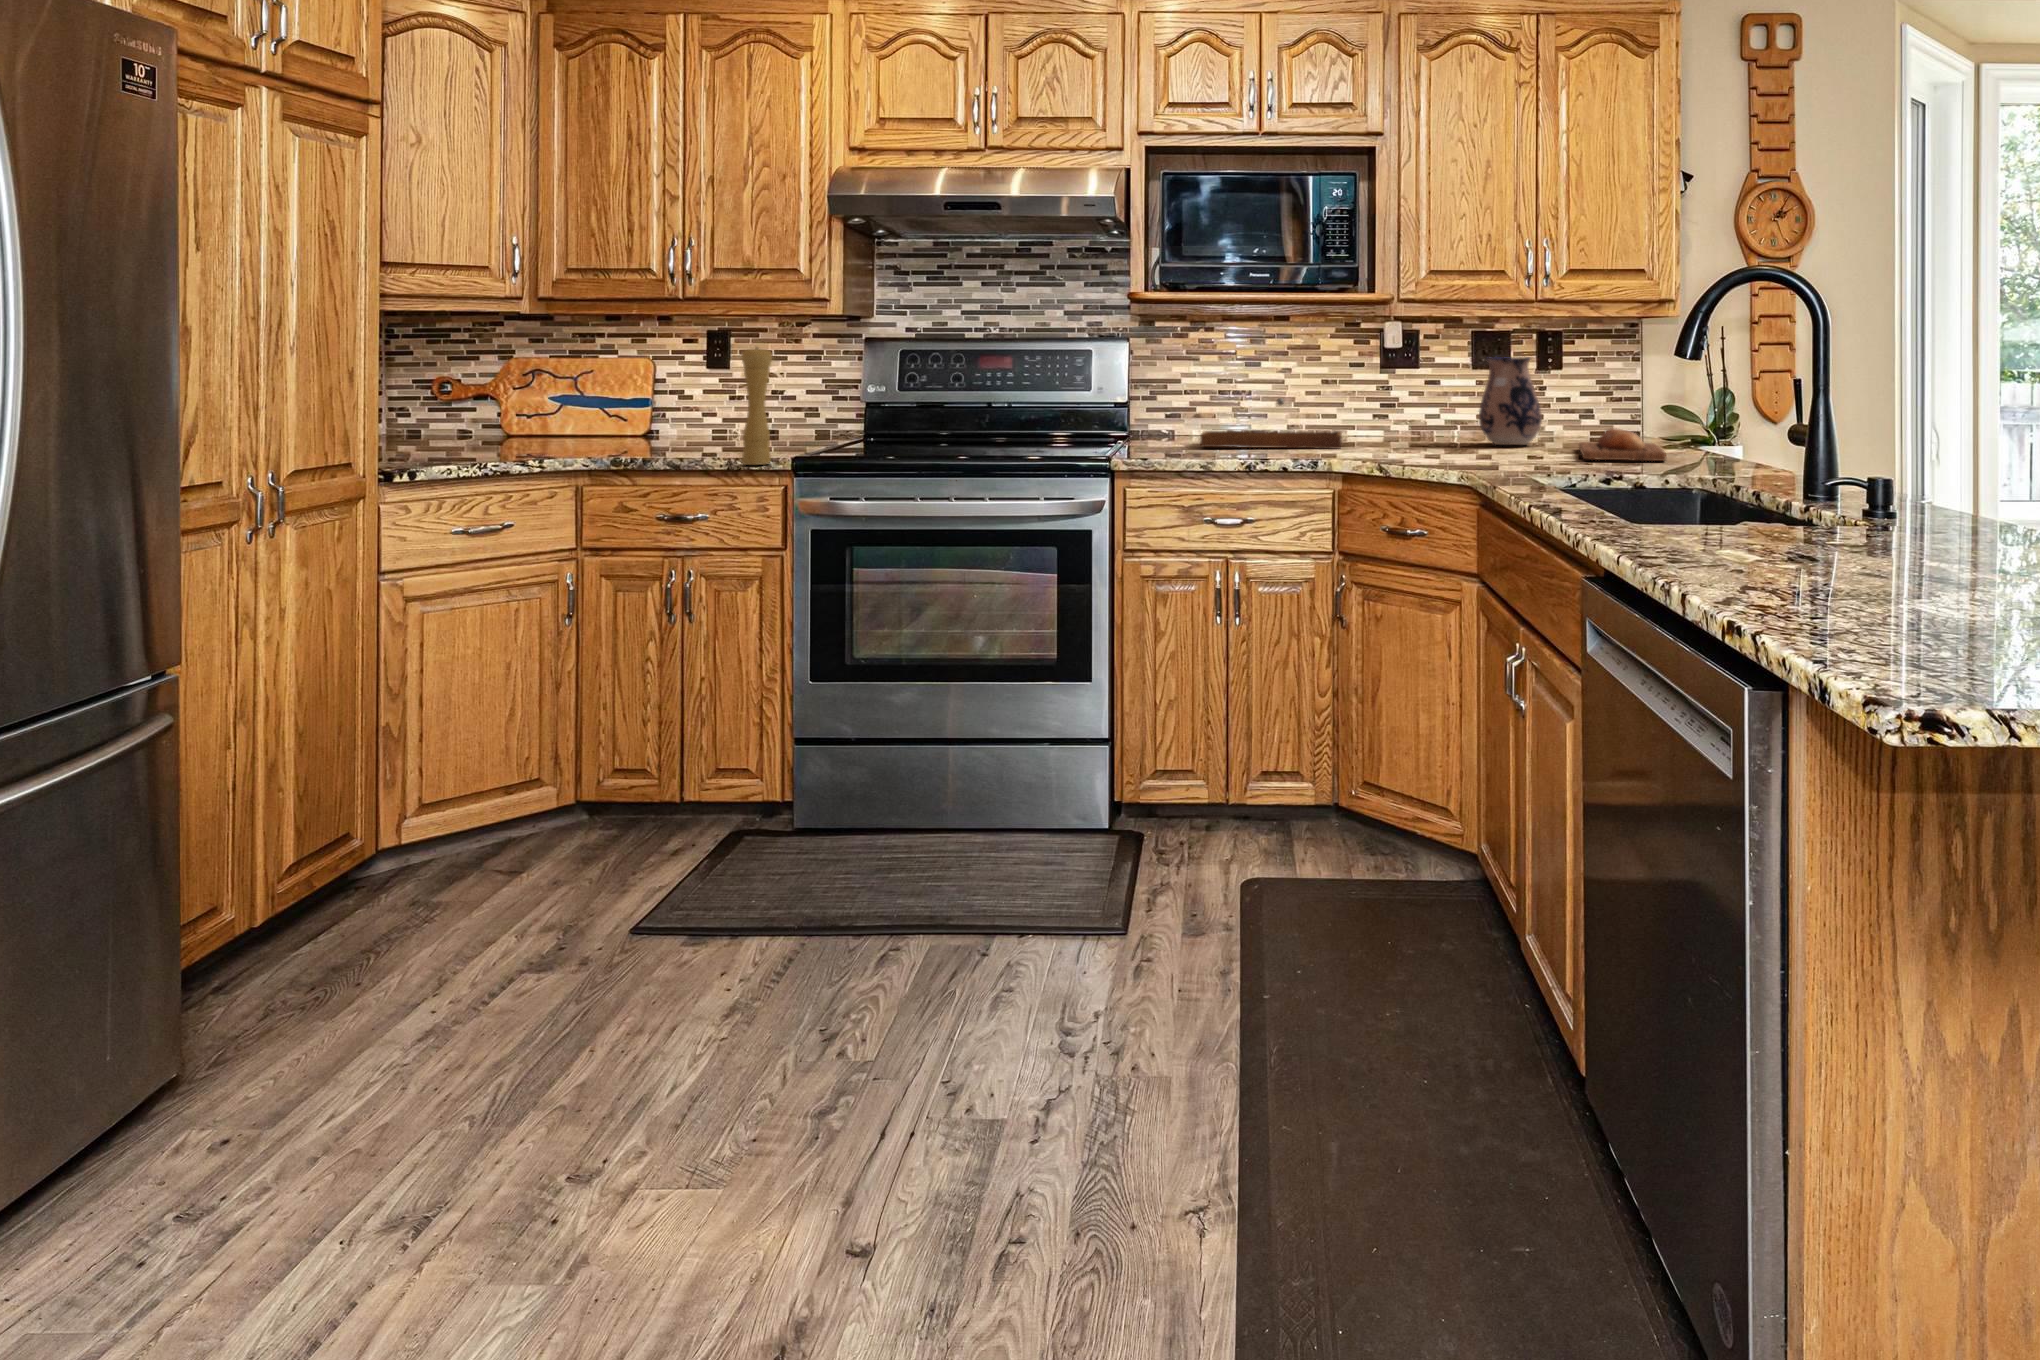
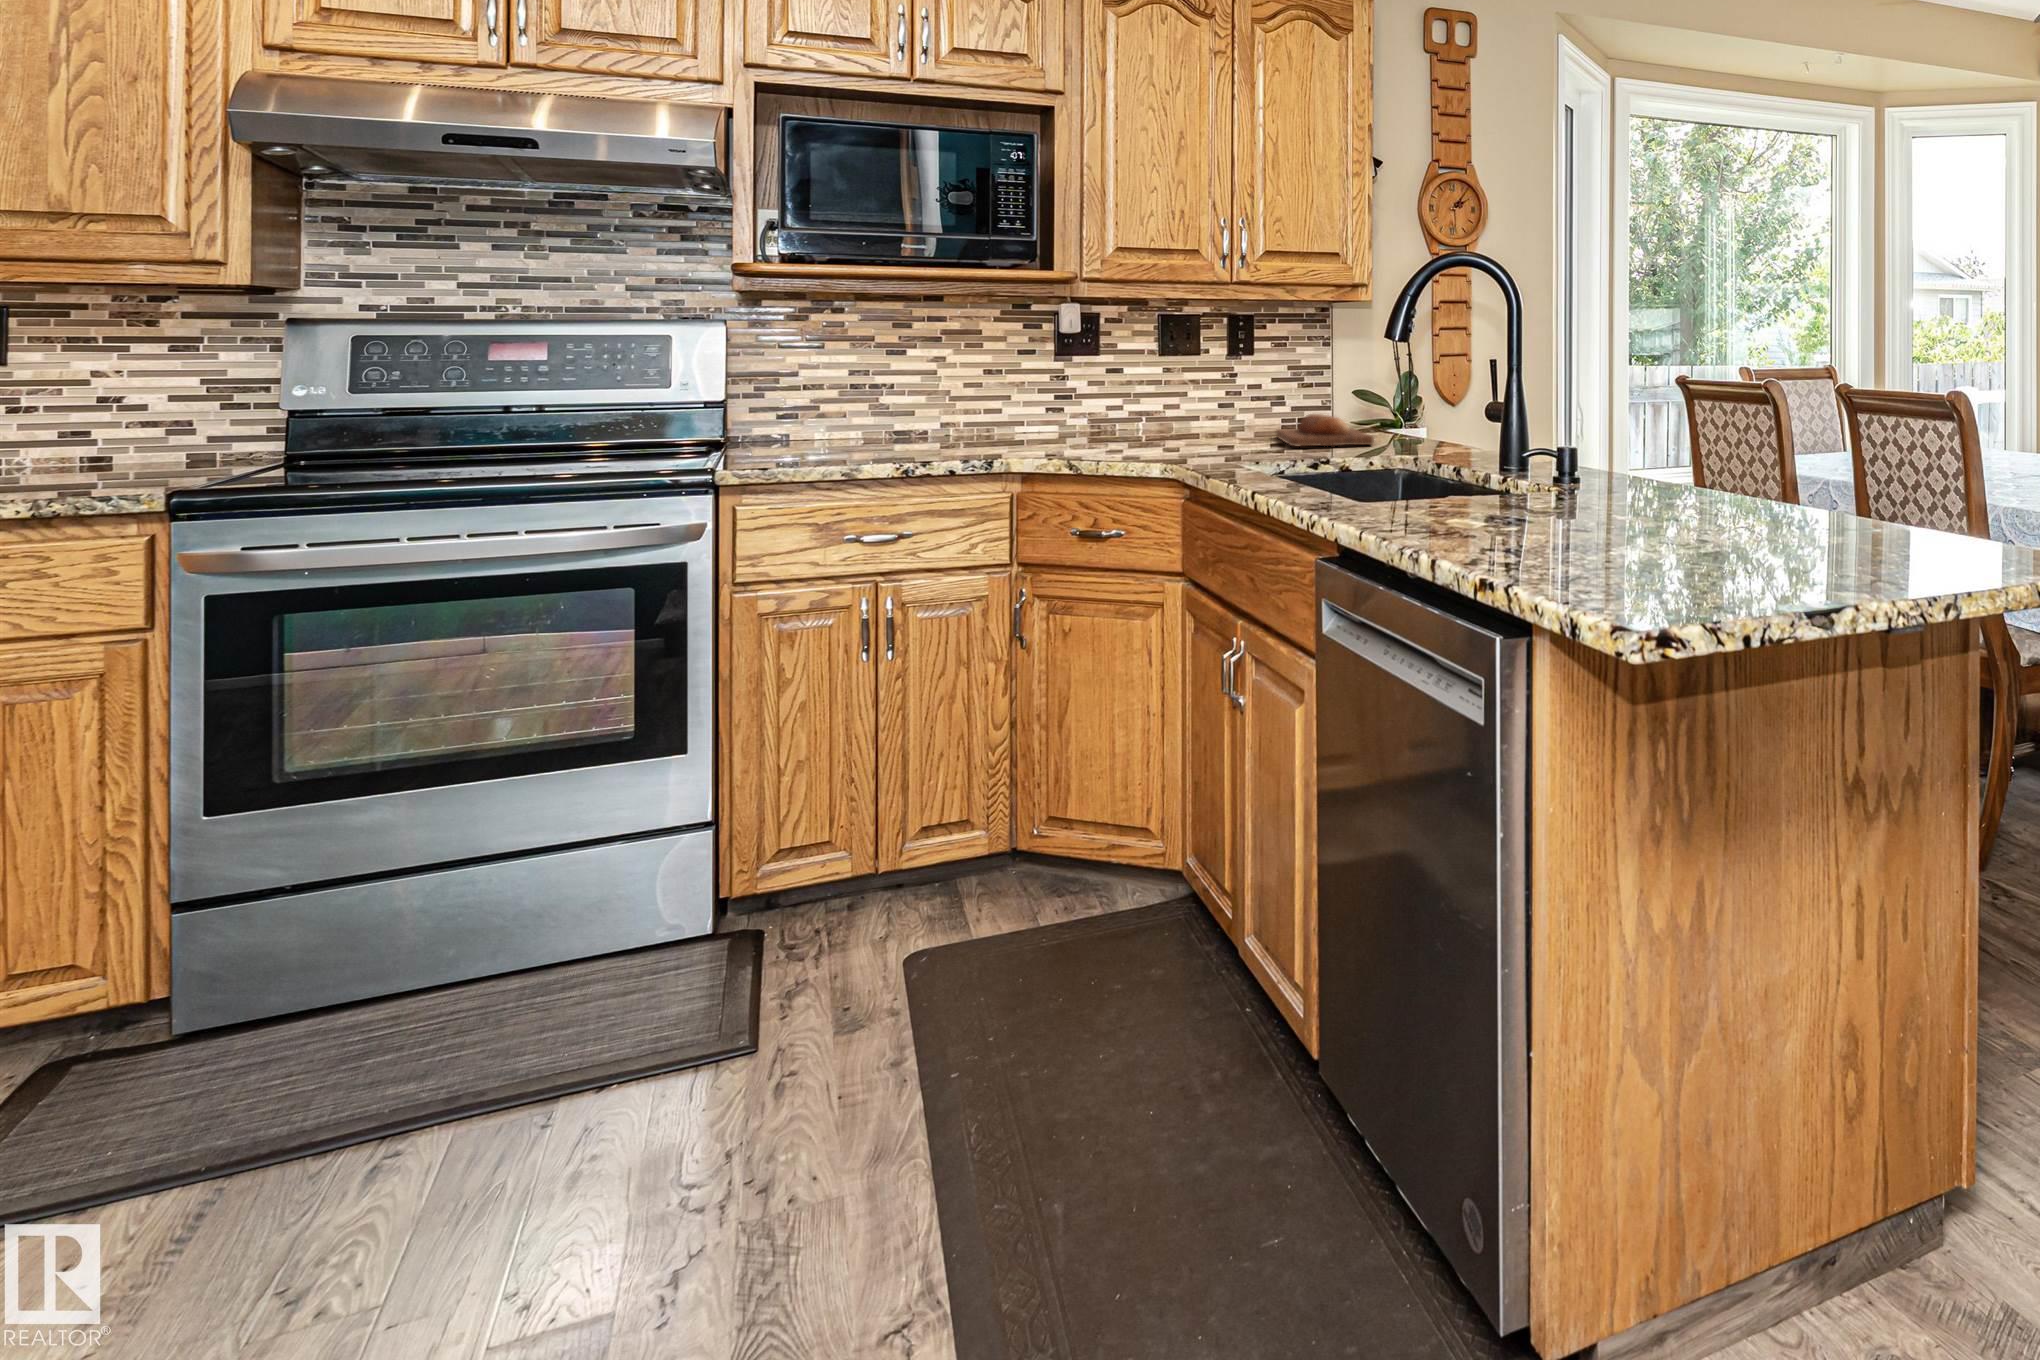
pepper mill: present [742,347,772,465] -> none [58,327,122,506]
ceramic pitcher: present [1479,357,1542,445] -> none [1166,341,1234,436]
tray: present [1200,398,1342,449] -> none [827,390,1008,452]

